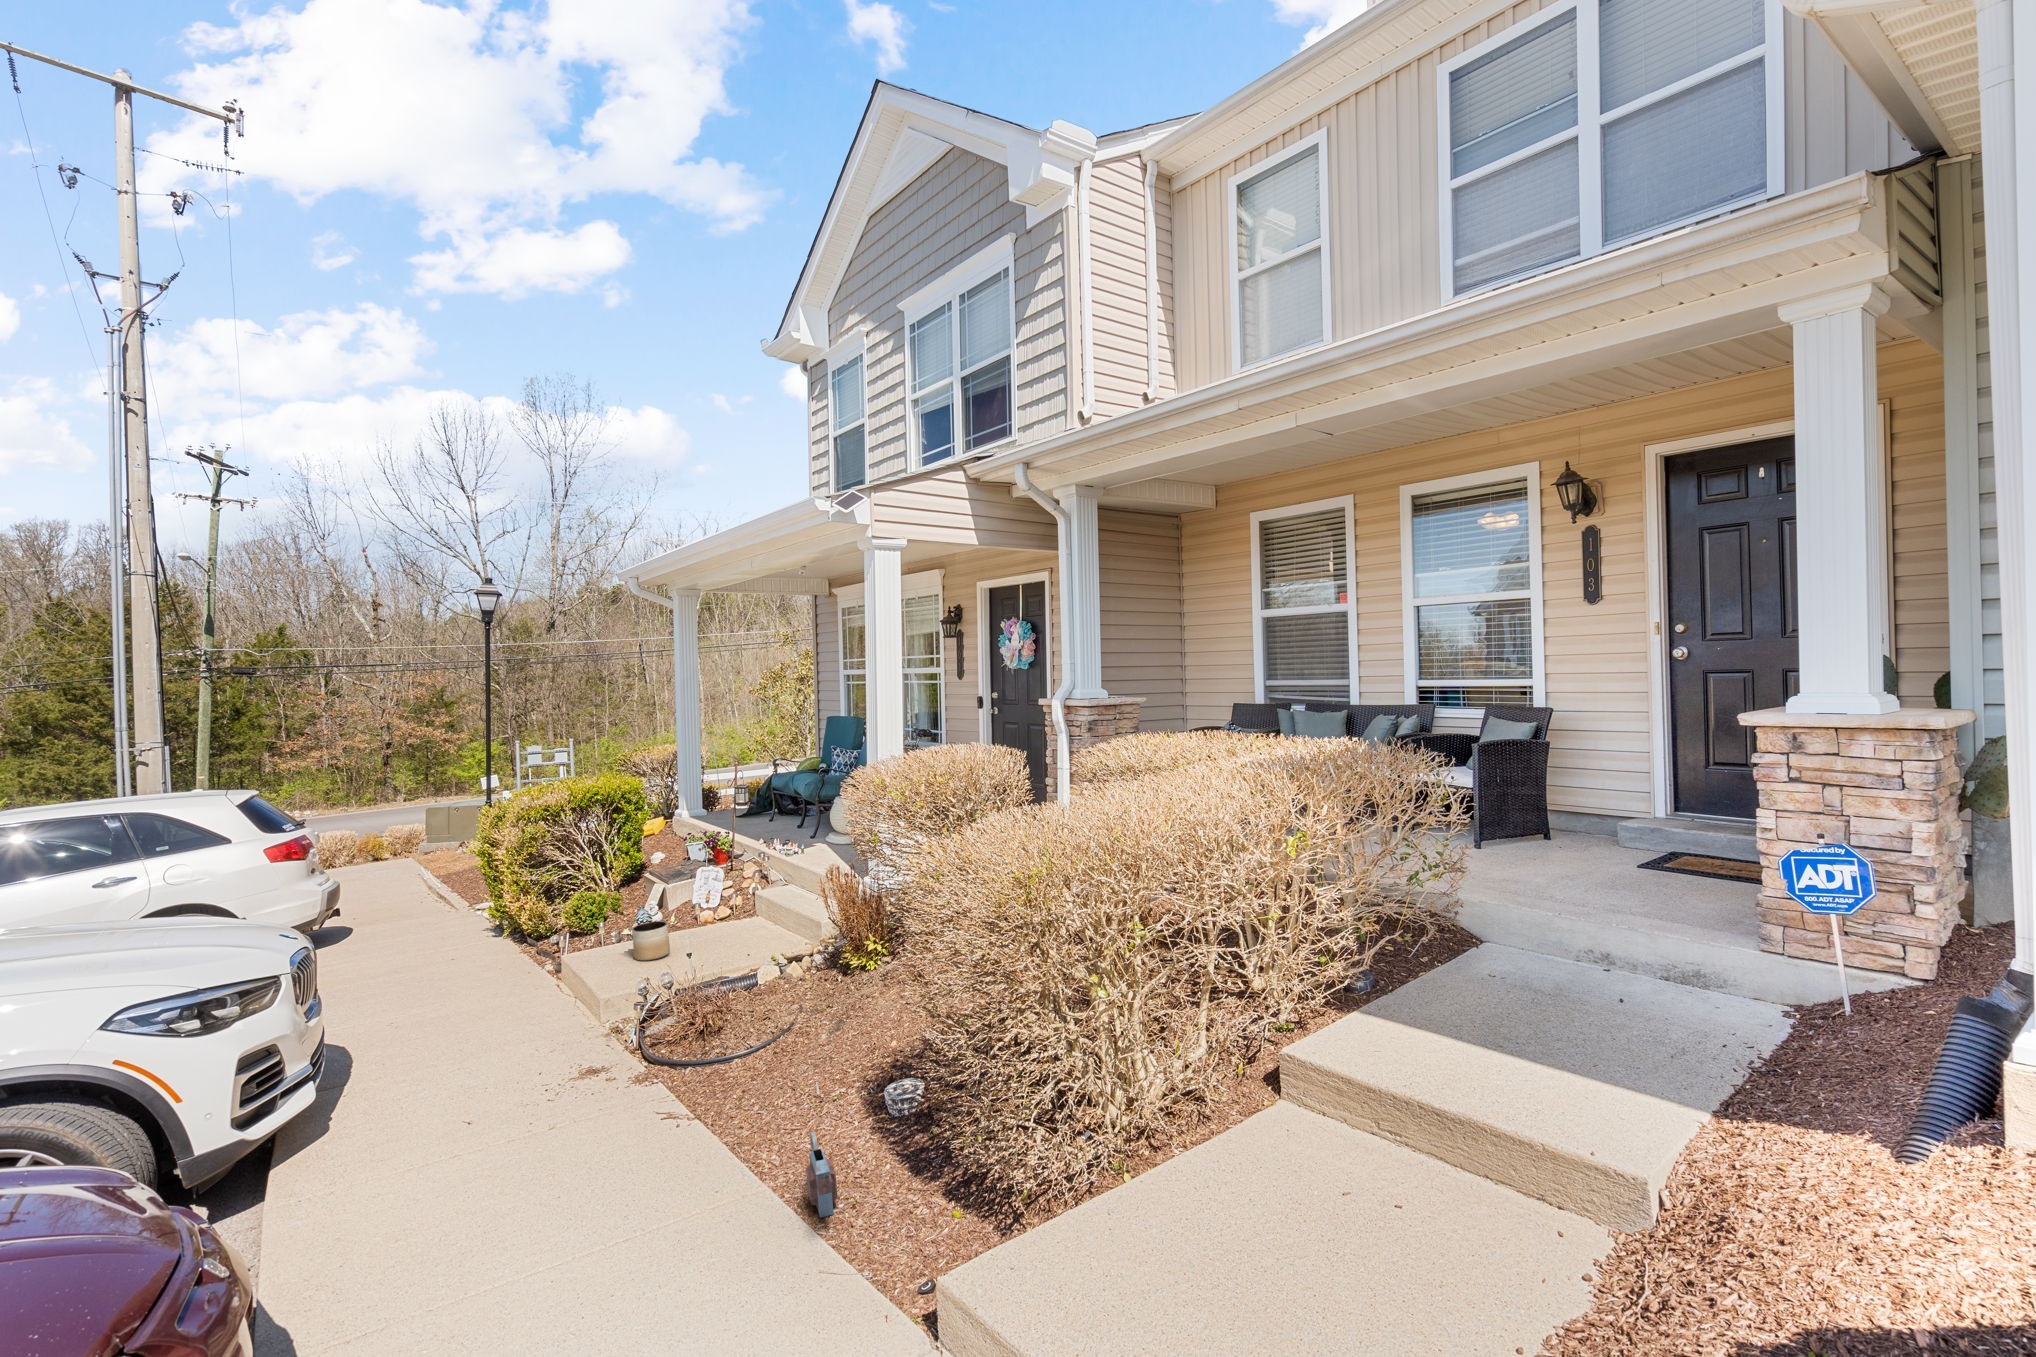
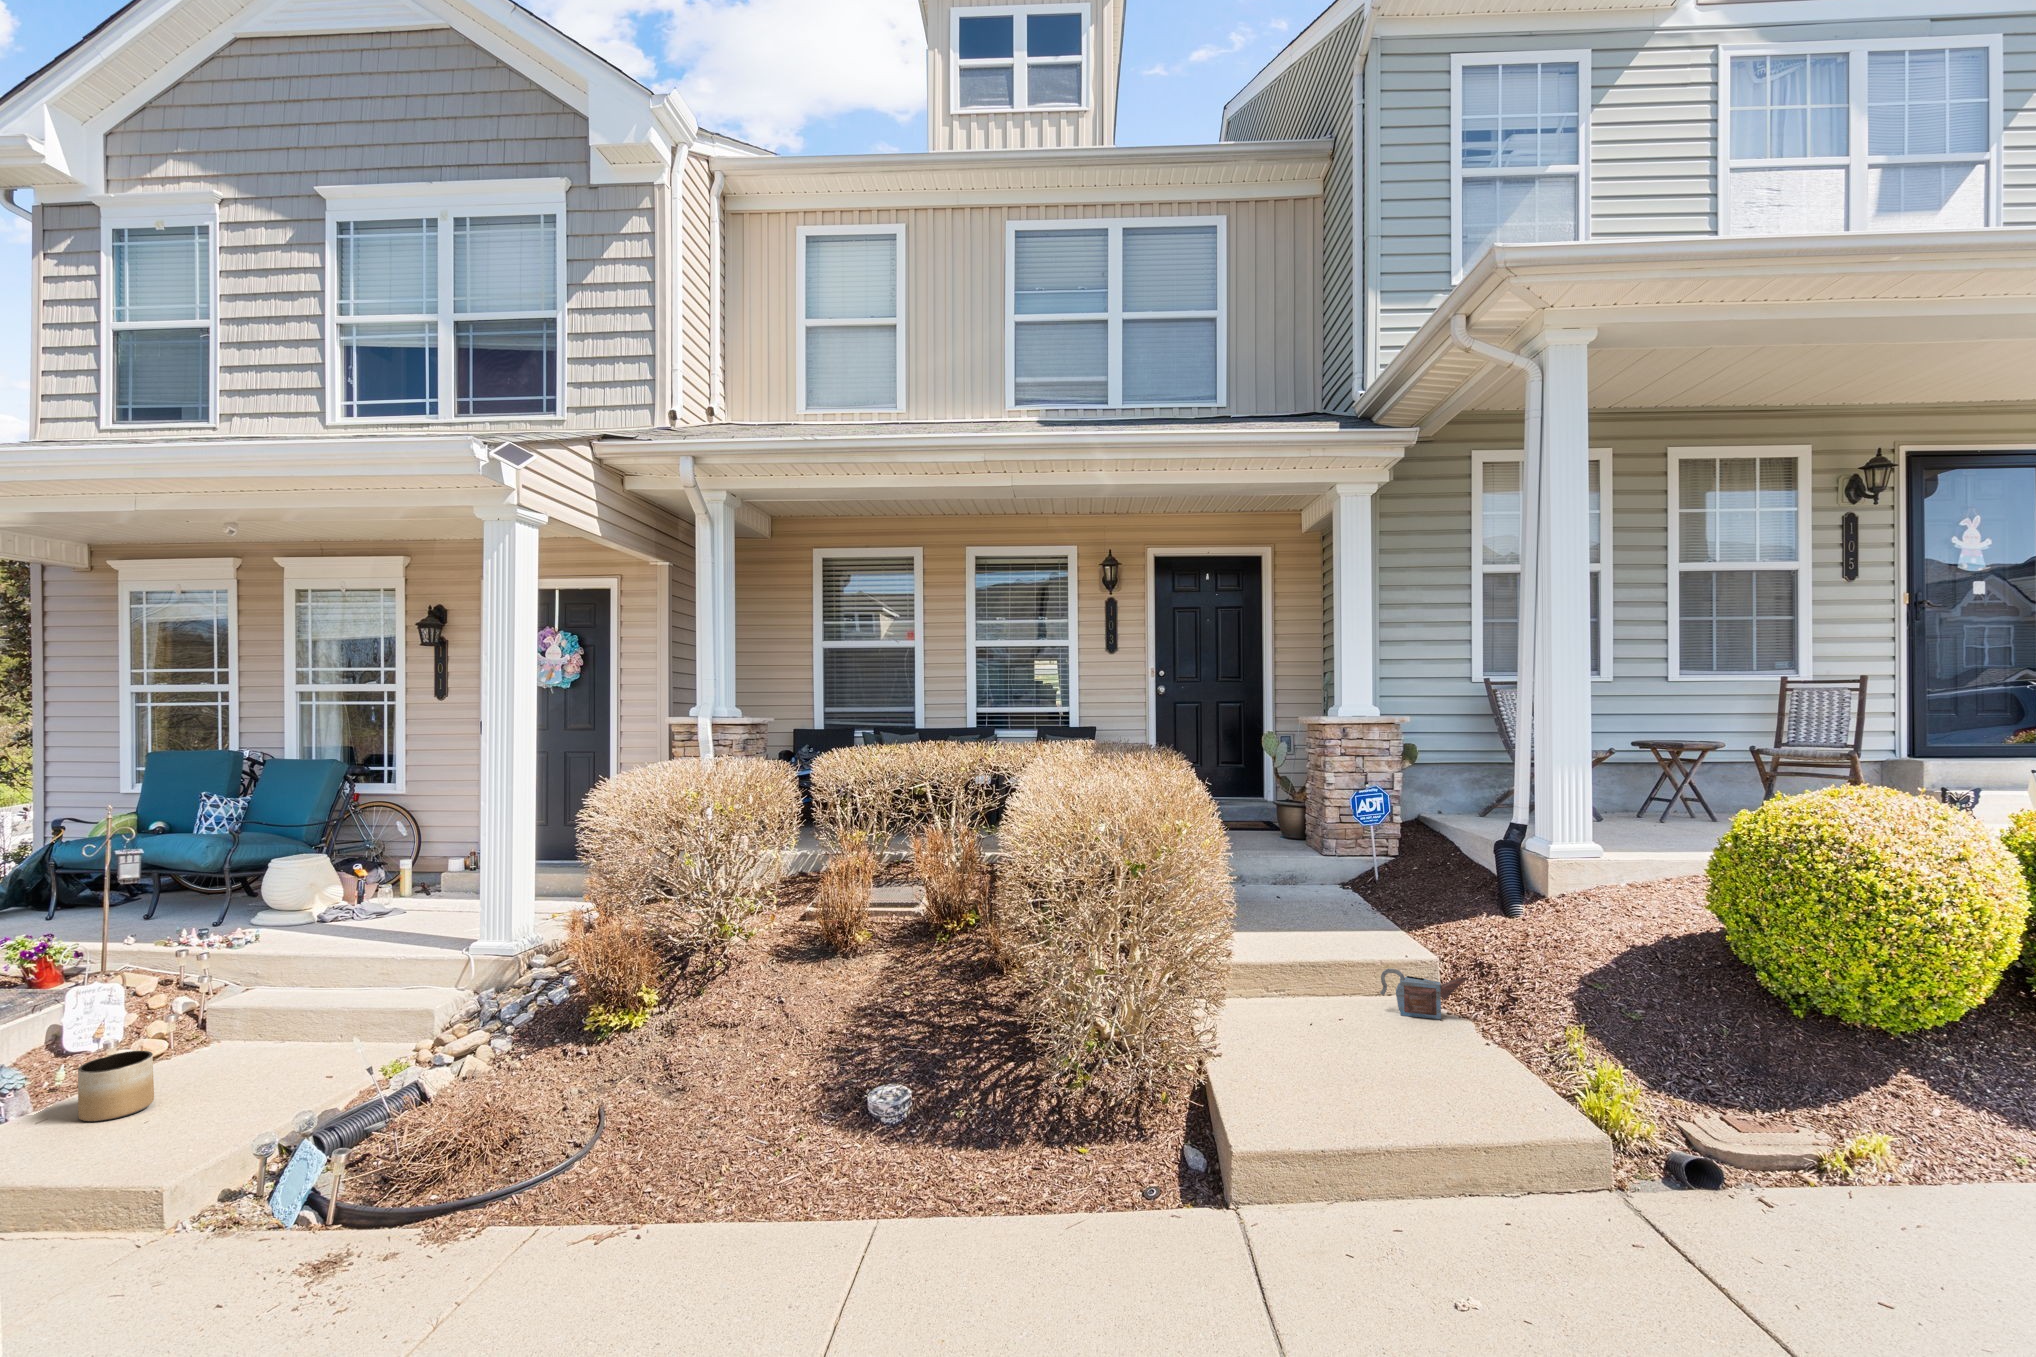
watering can: present [806,1132,838,1218] -> present [1380,968,1466,1019]

